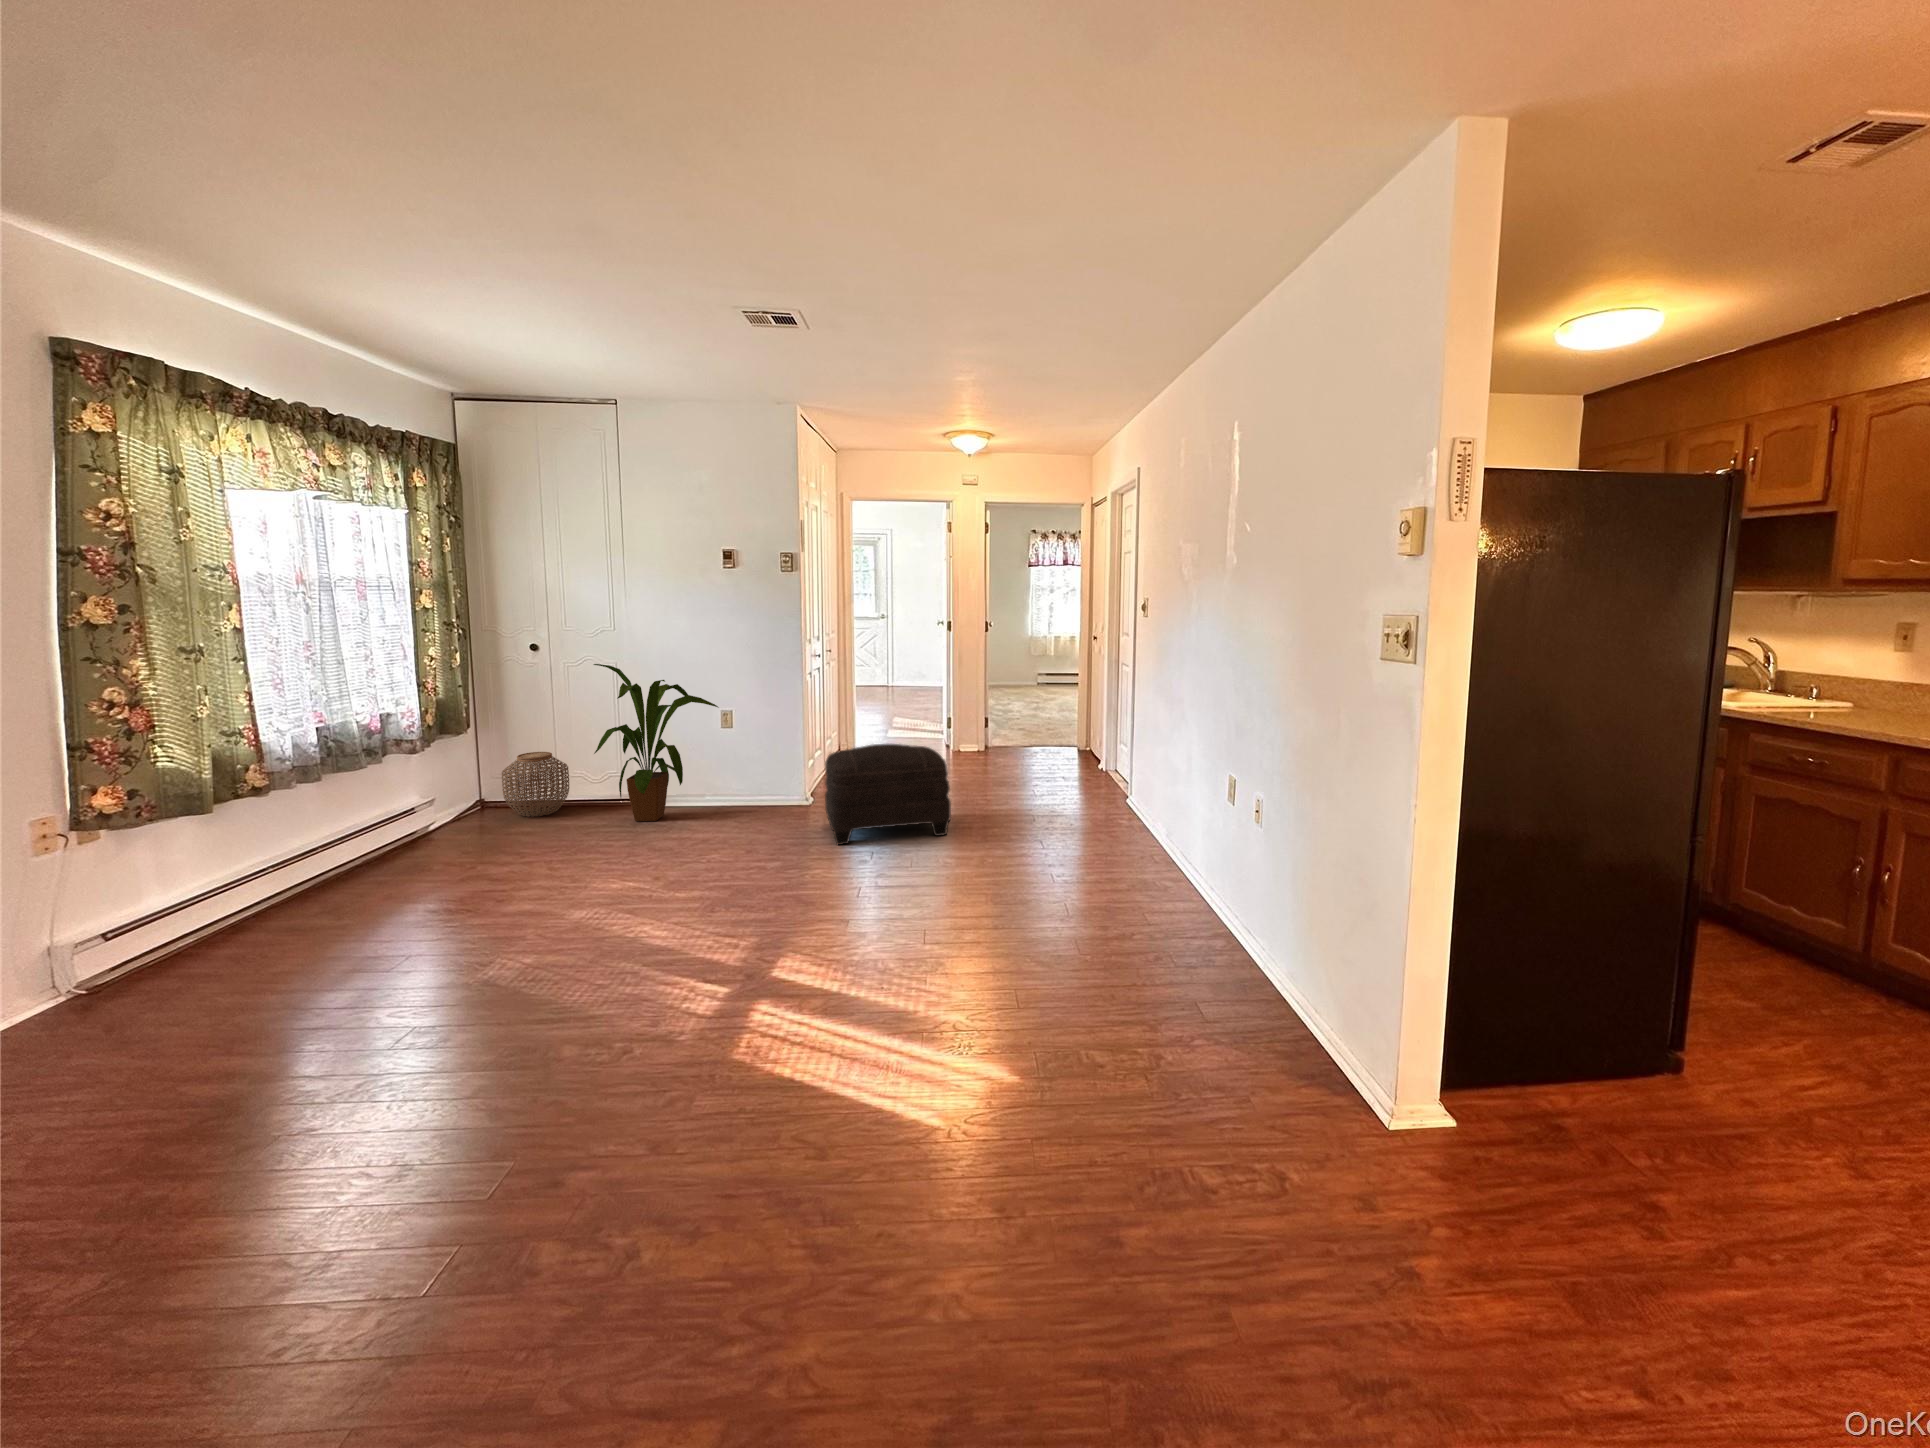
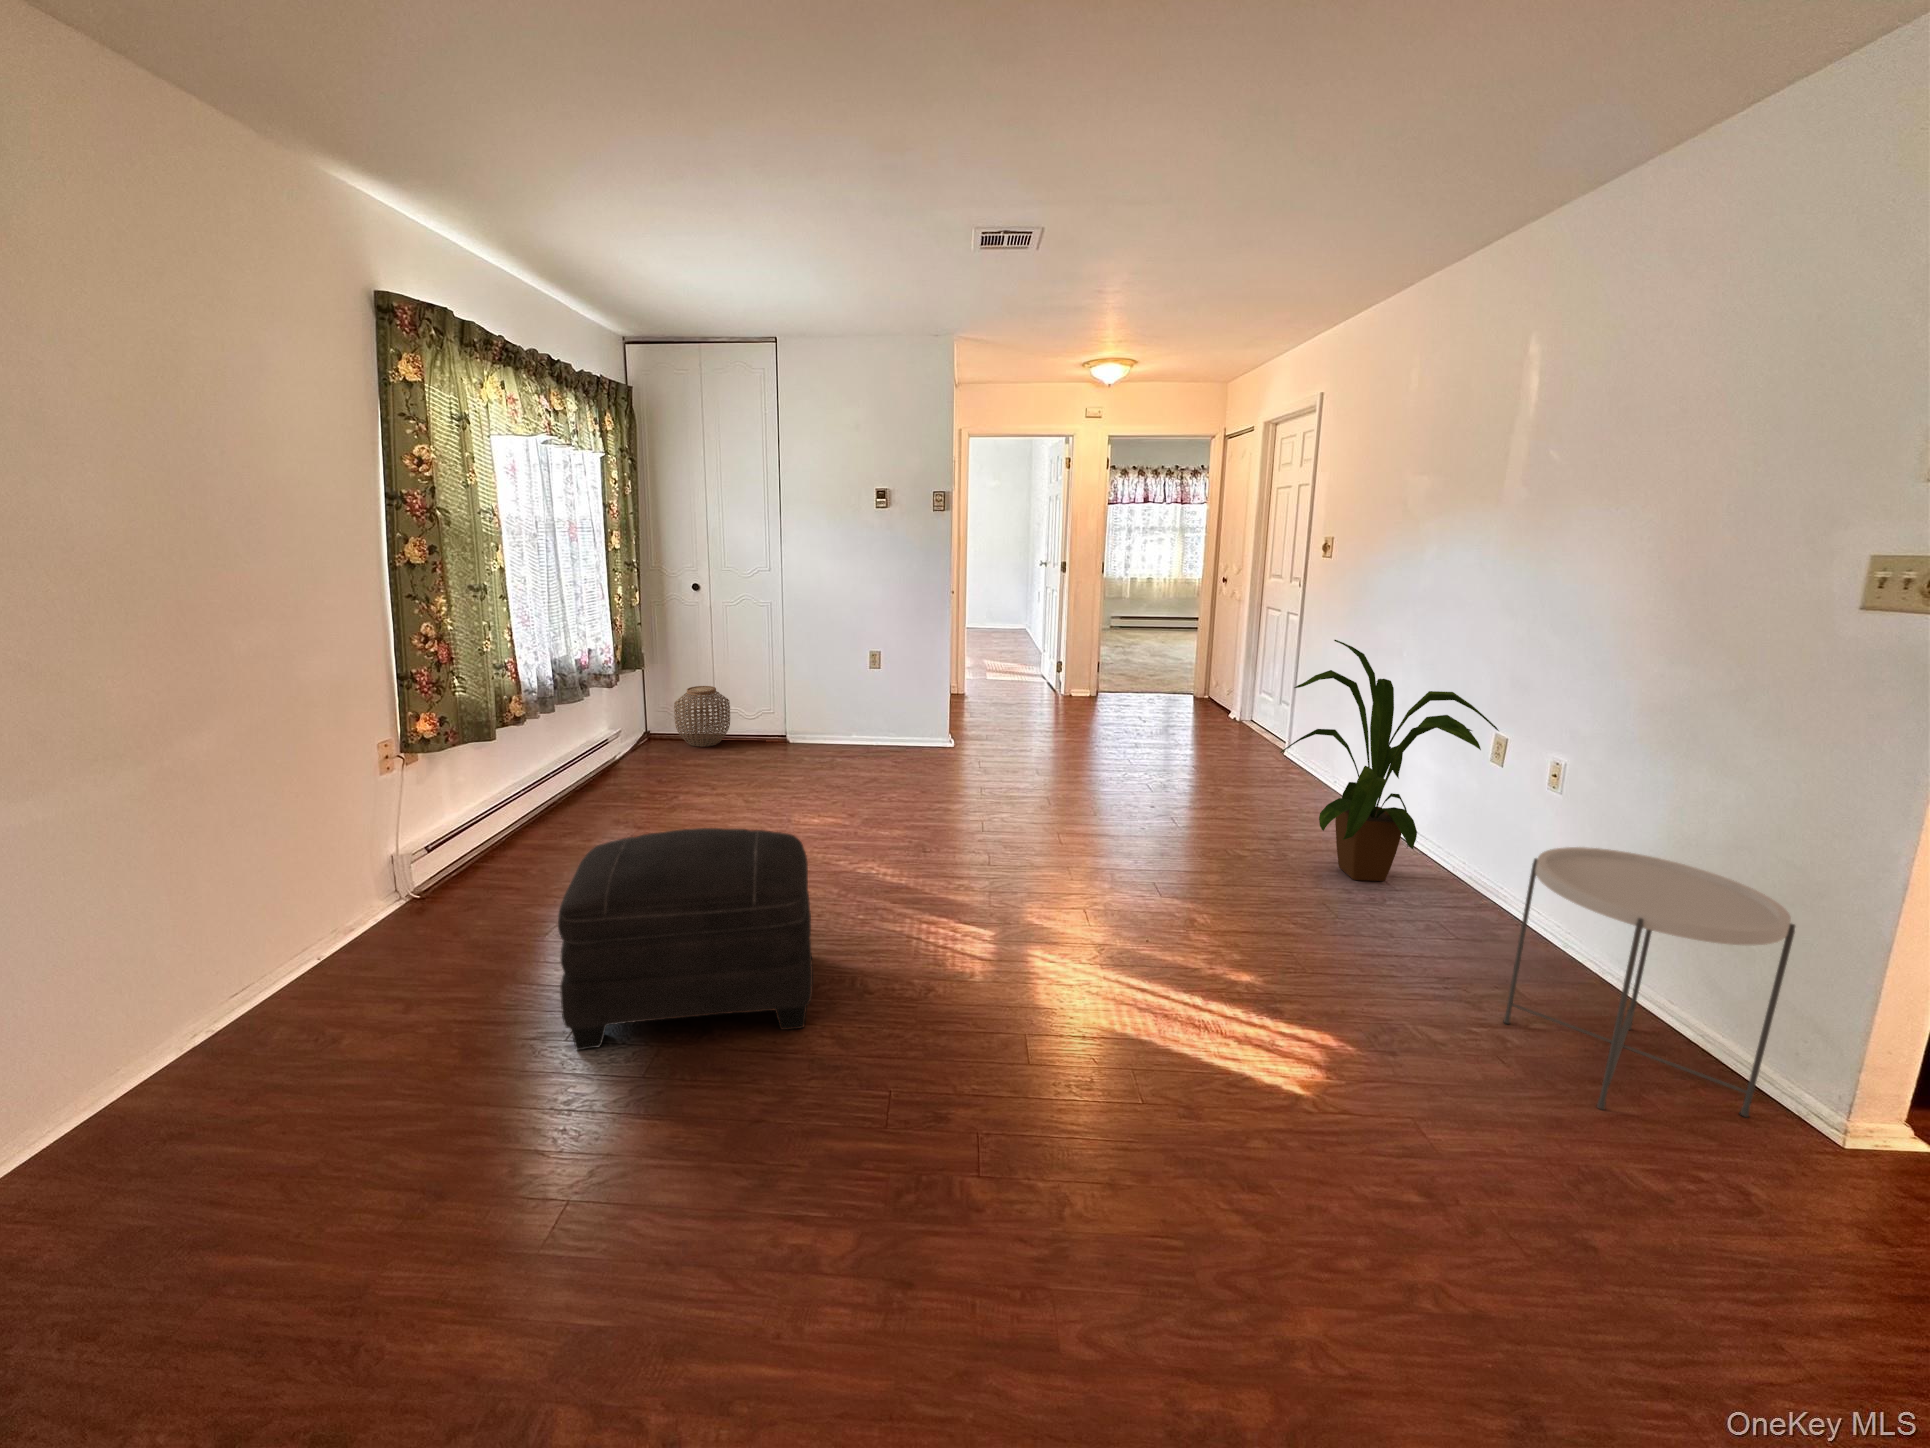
house plant: present [594,664,718,821] -> present [1280,640,1499,881]
ottoman: present [825,744,951,845] -> present [558,828,813,1050]
side table: none [1172,862,1334,1092] -> present [1504,847,1795,1117]

